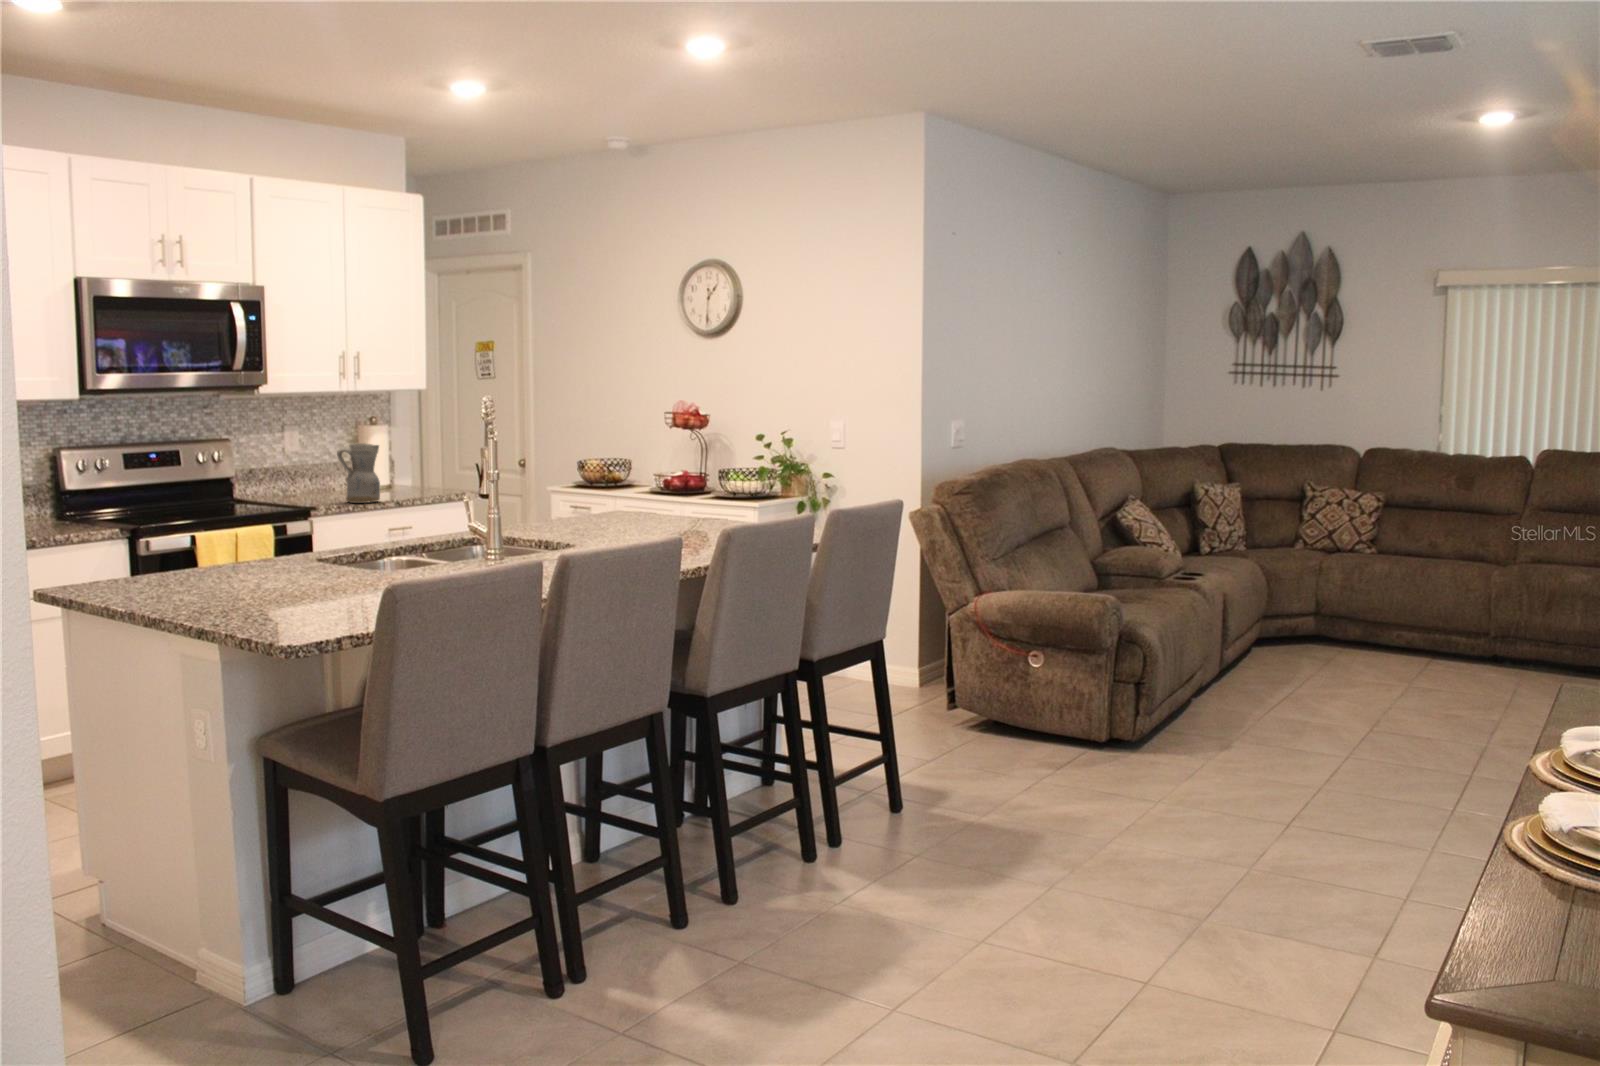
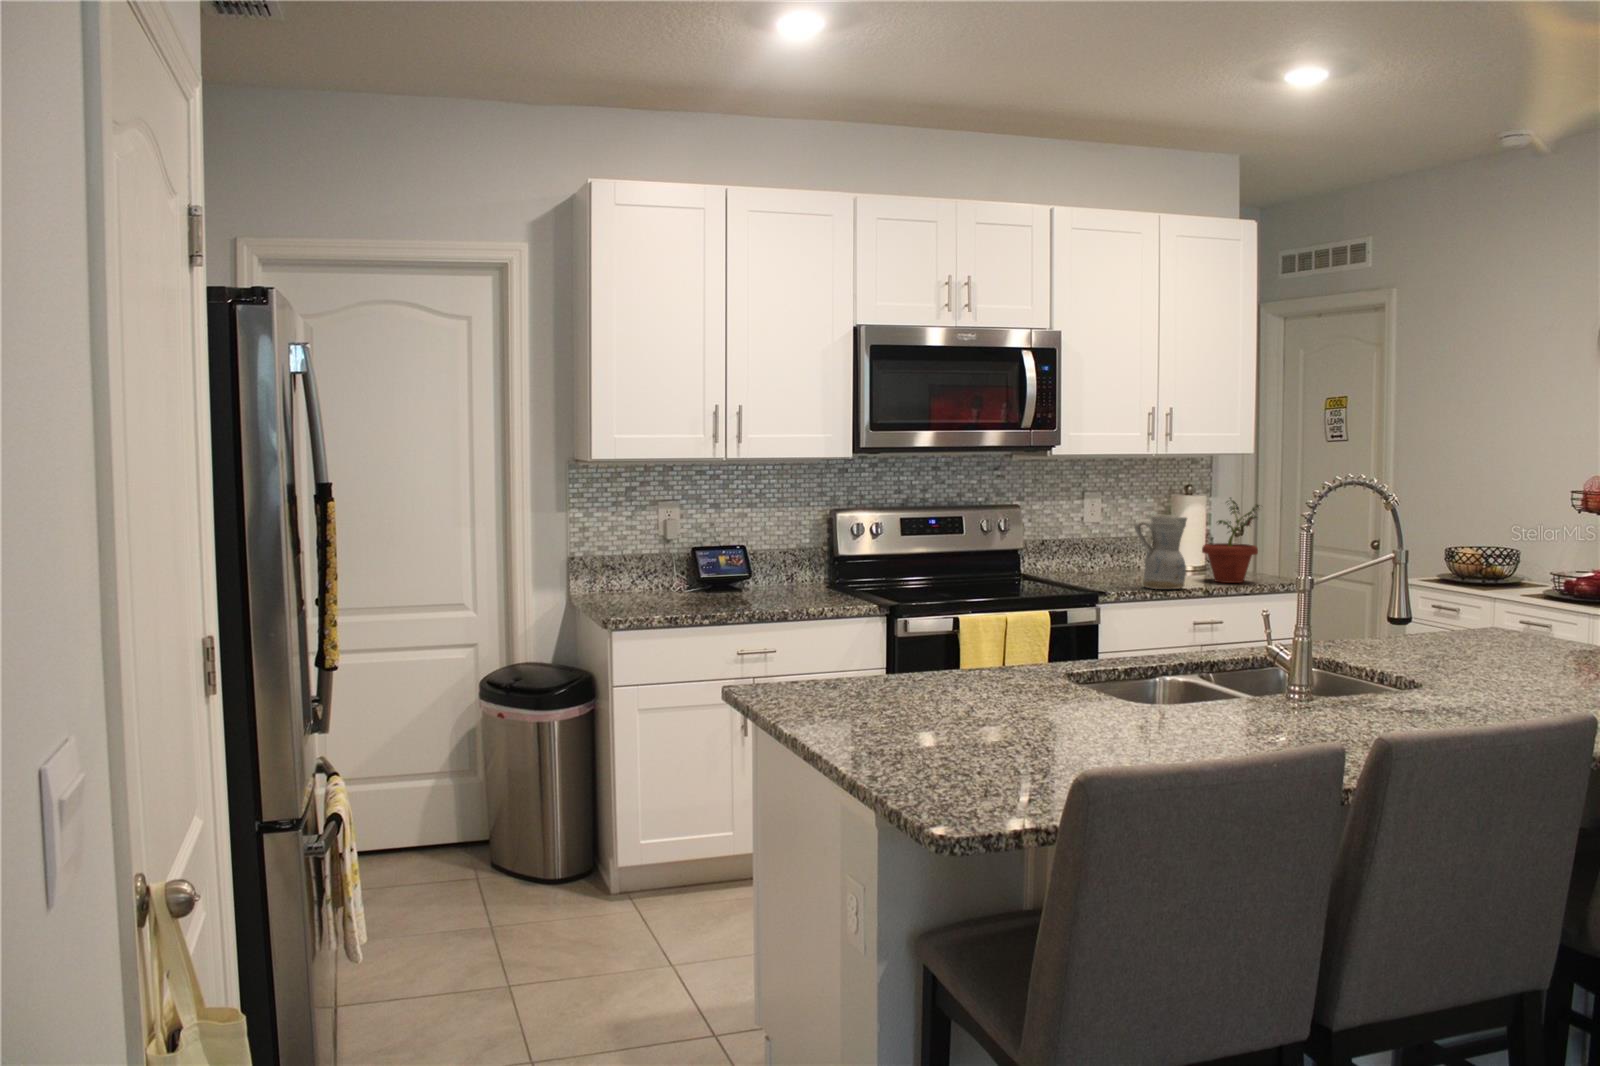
potted plant: none [390,427,436,495] -> present [1202,498,1260,583]

